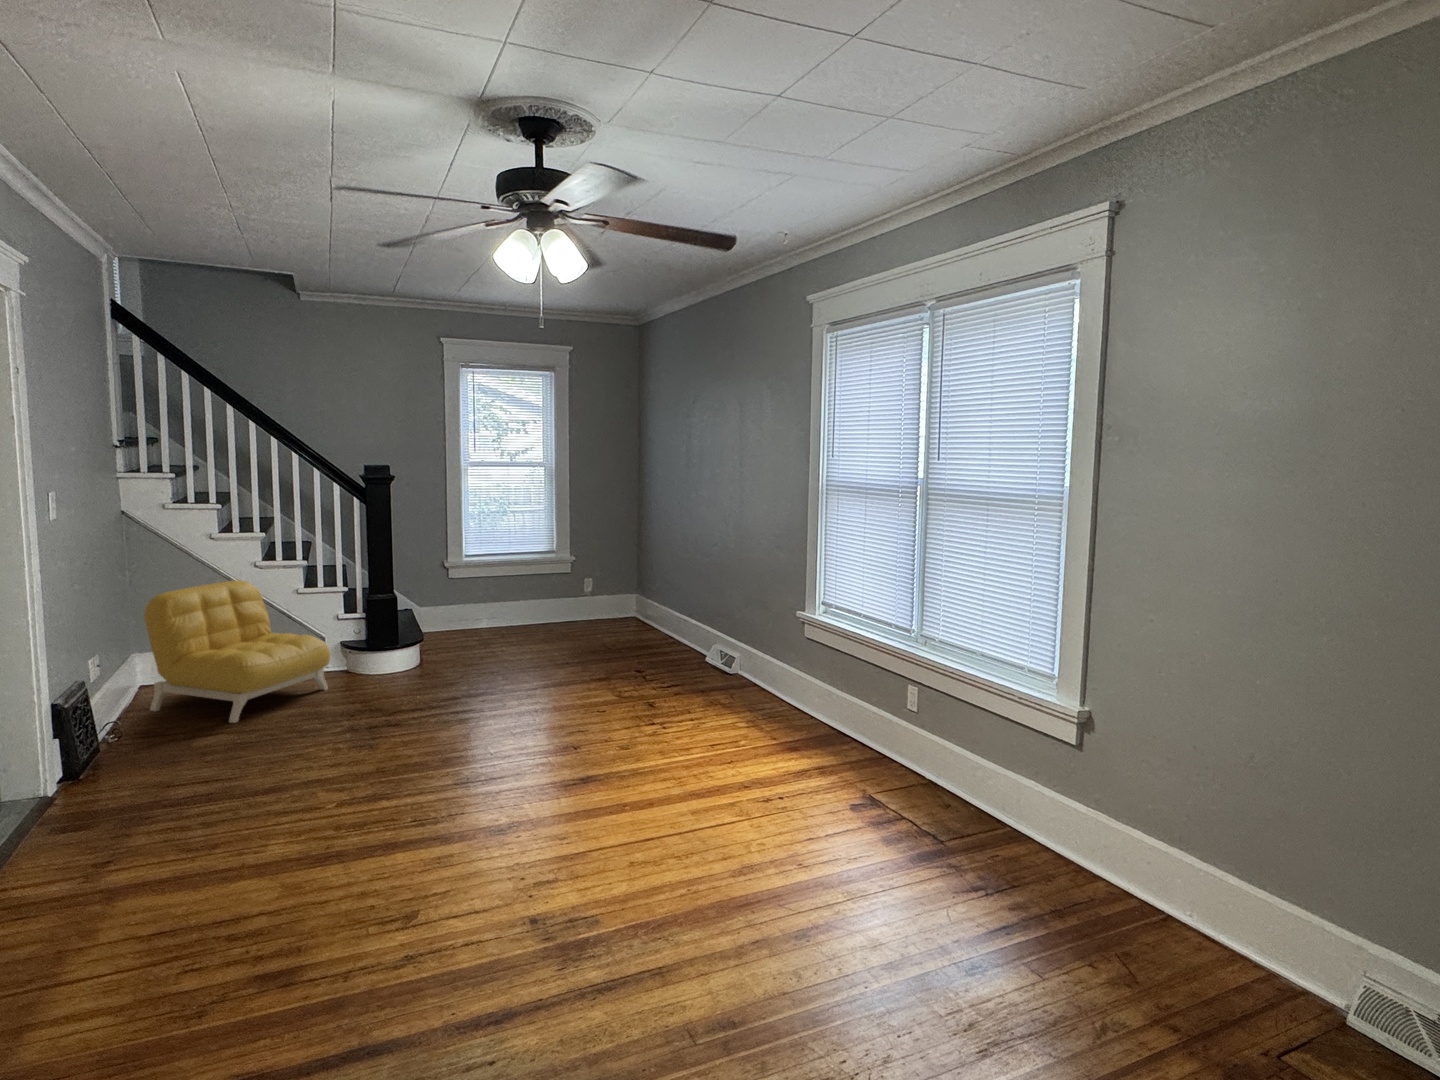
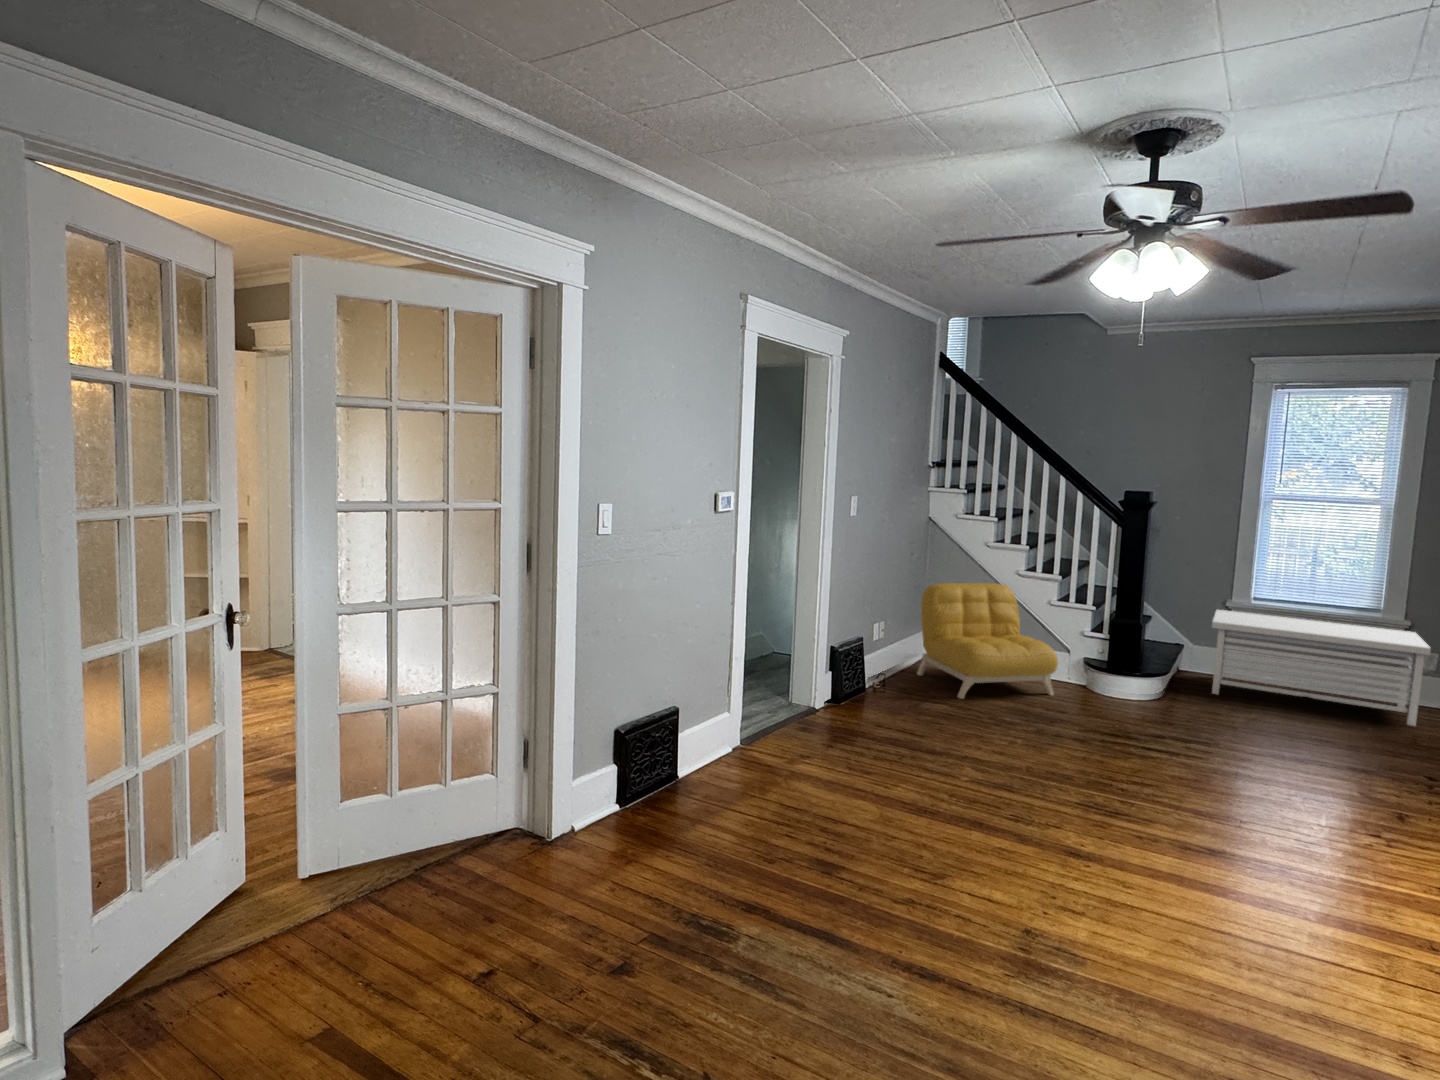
storage bench: none [438,565,600,649] -> present [1212,610,1431,726]

